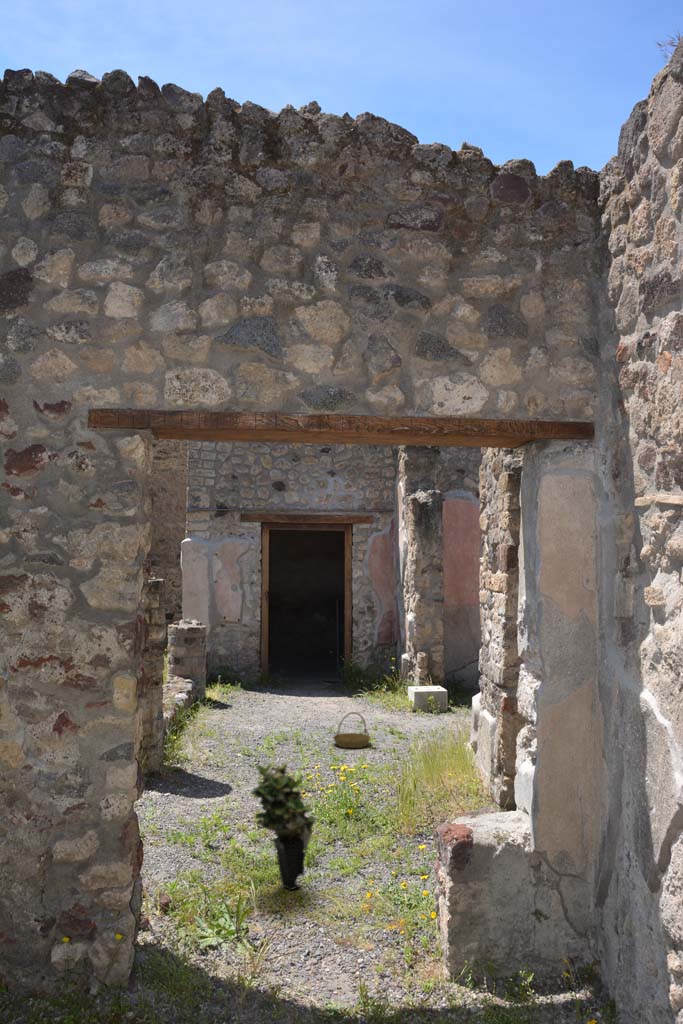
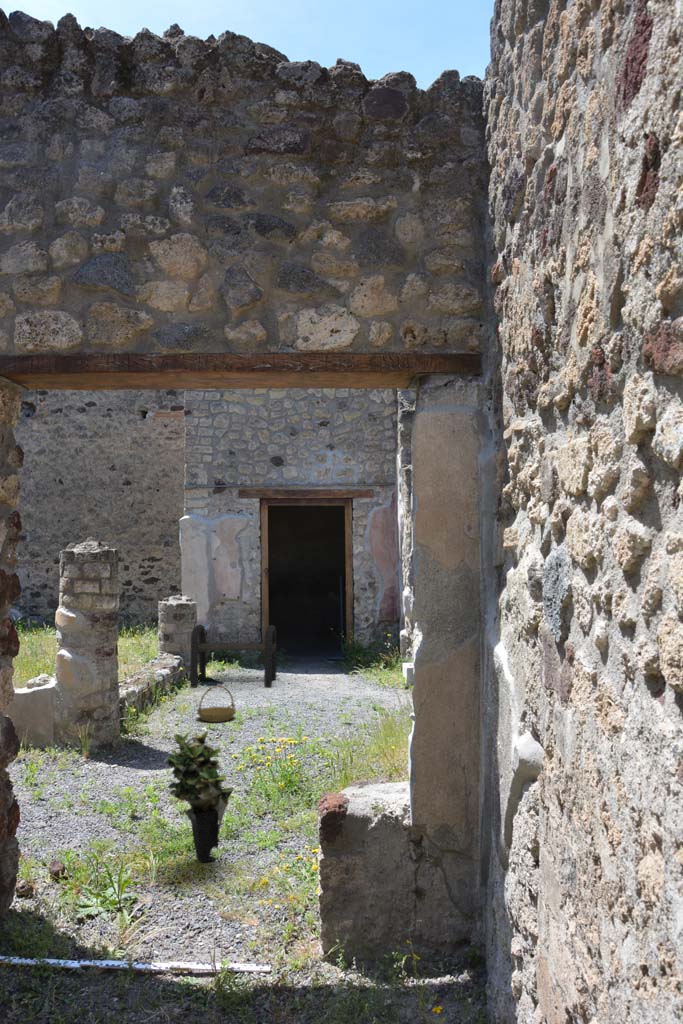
bench: none [200,648,284,712] -> present [190,625,276,688]
basket: present [333,712,371,748] -> present [197,686,236,722]

